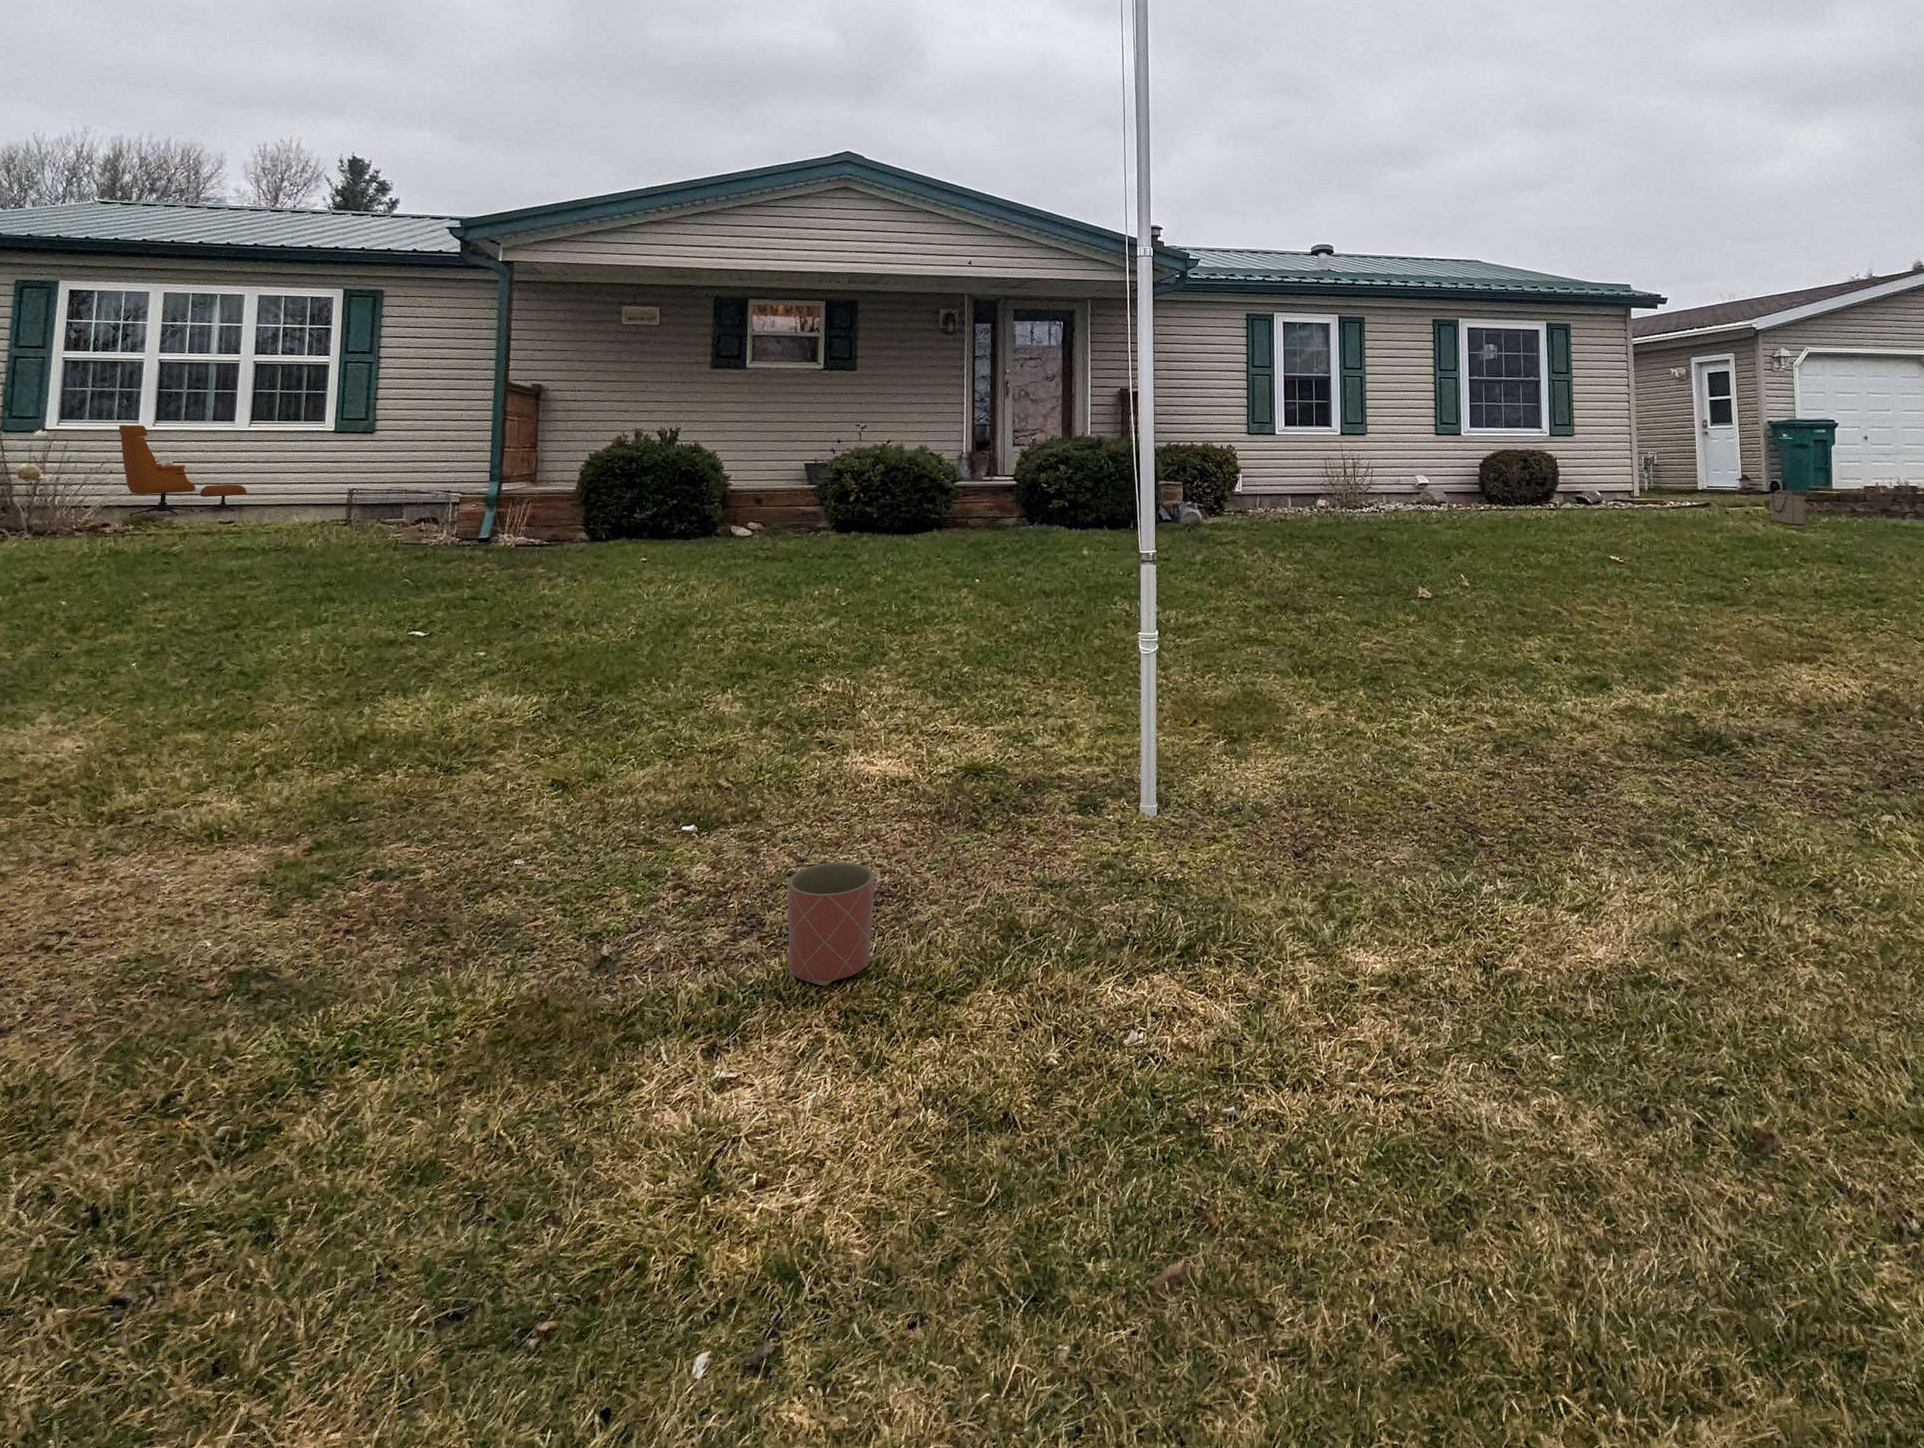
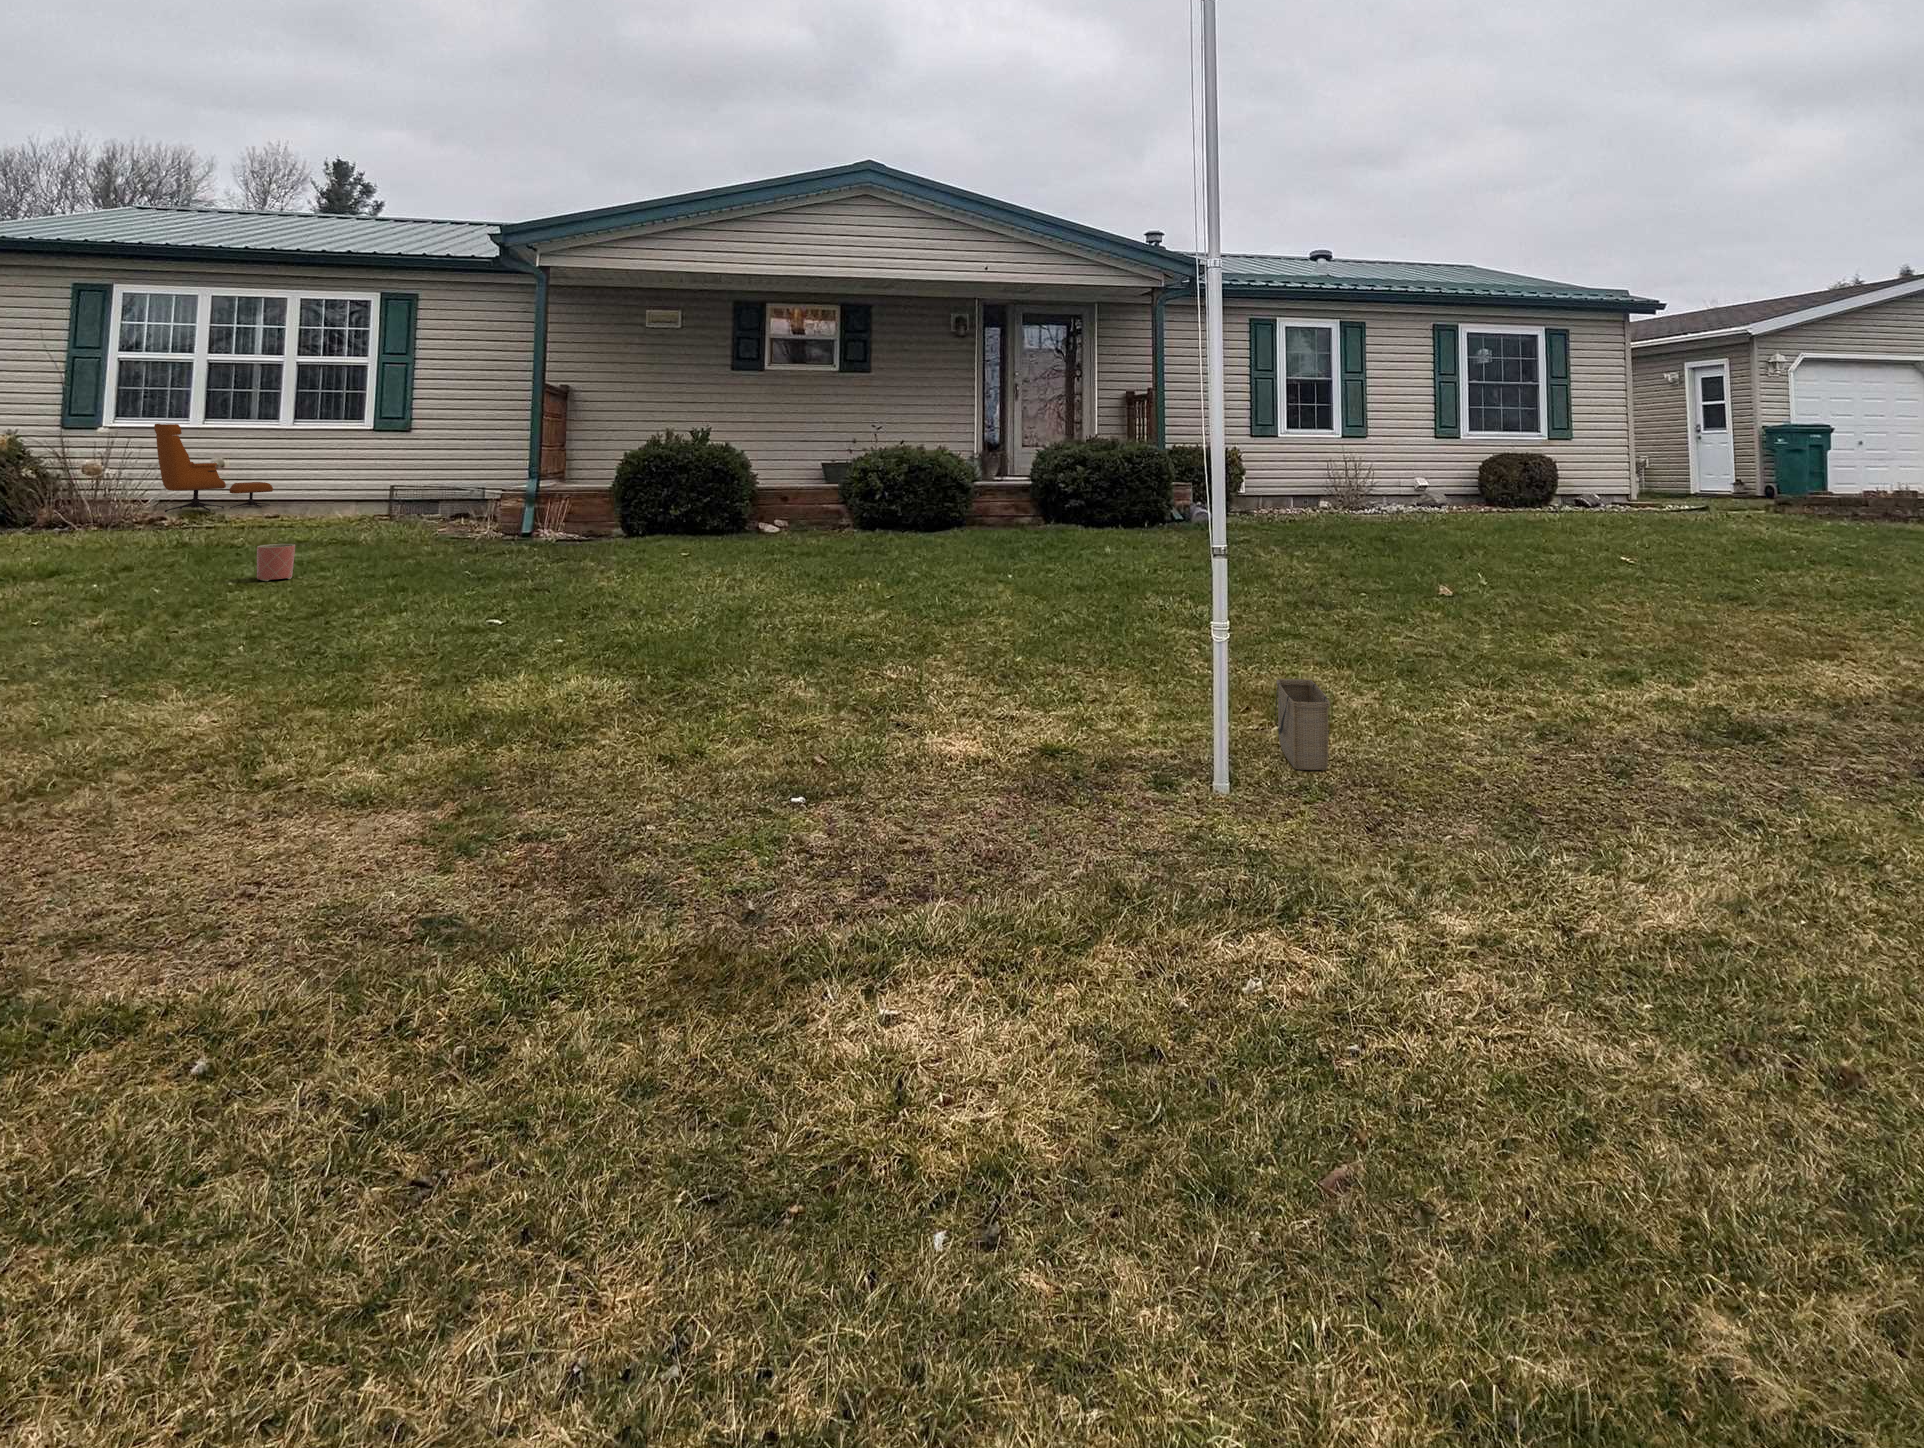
basket: present [1769,494,1806,524] -> present [1275,679,1330,770]
planter: present [788,863,874,986] -> present [257,544,295,581]

